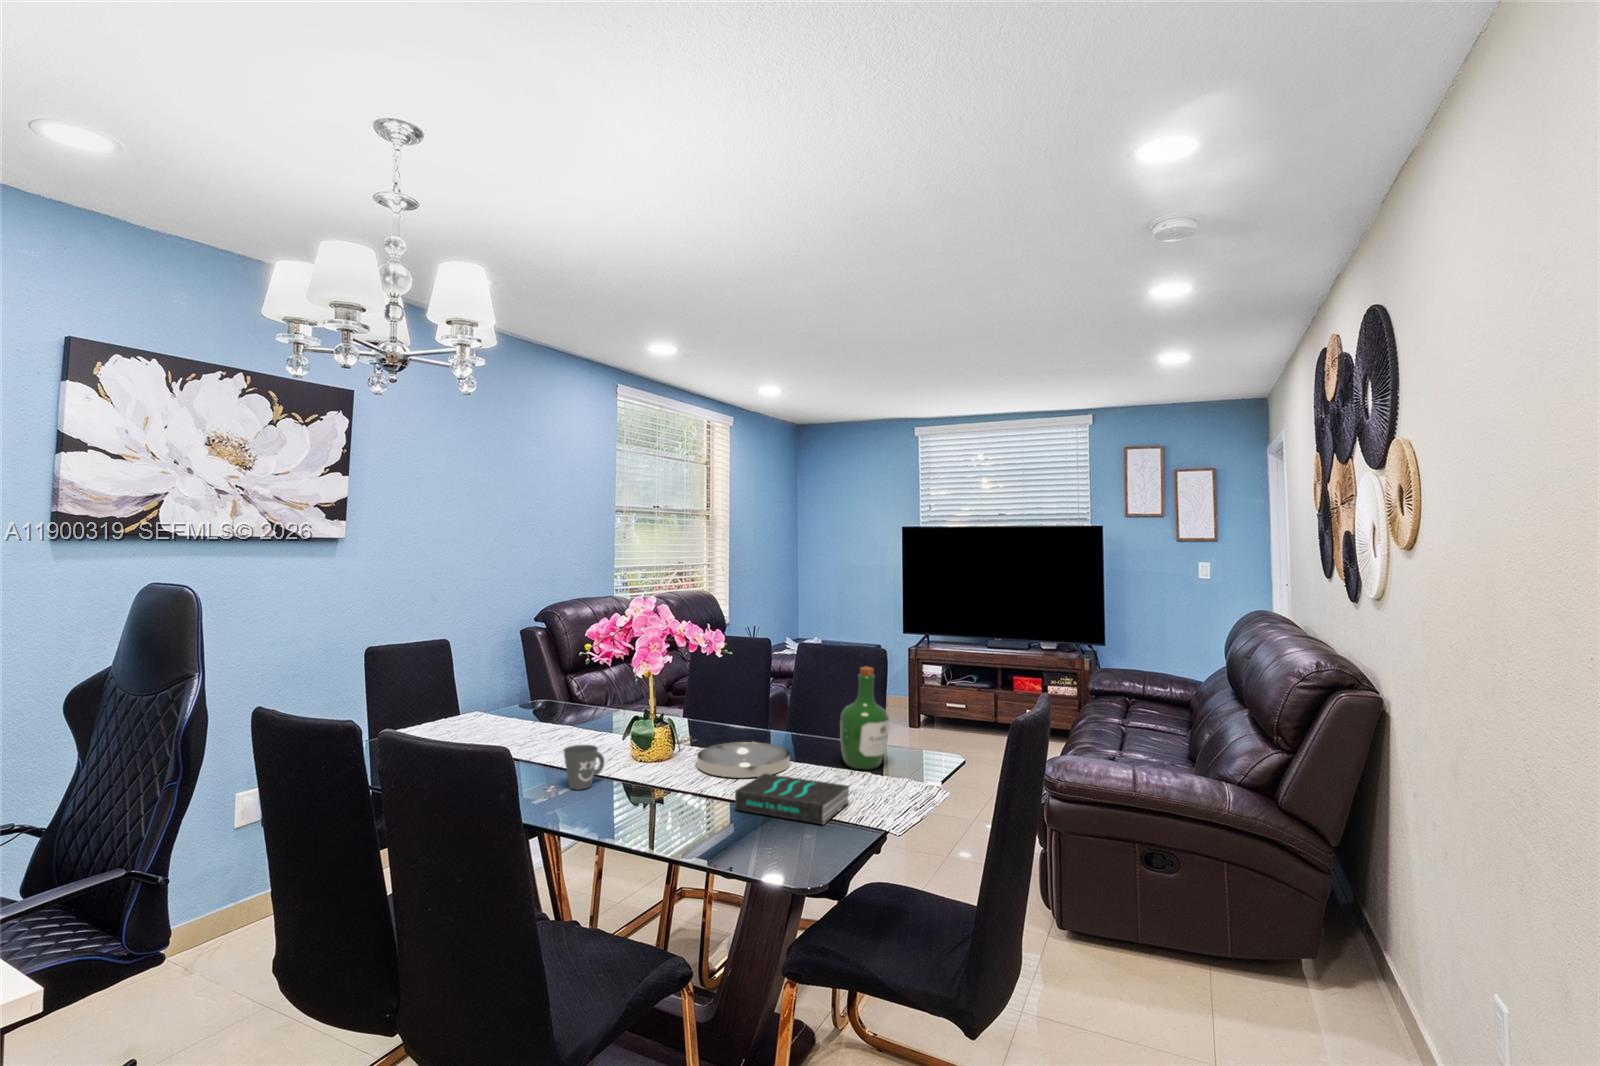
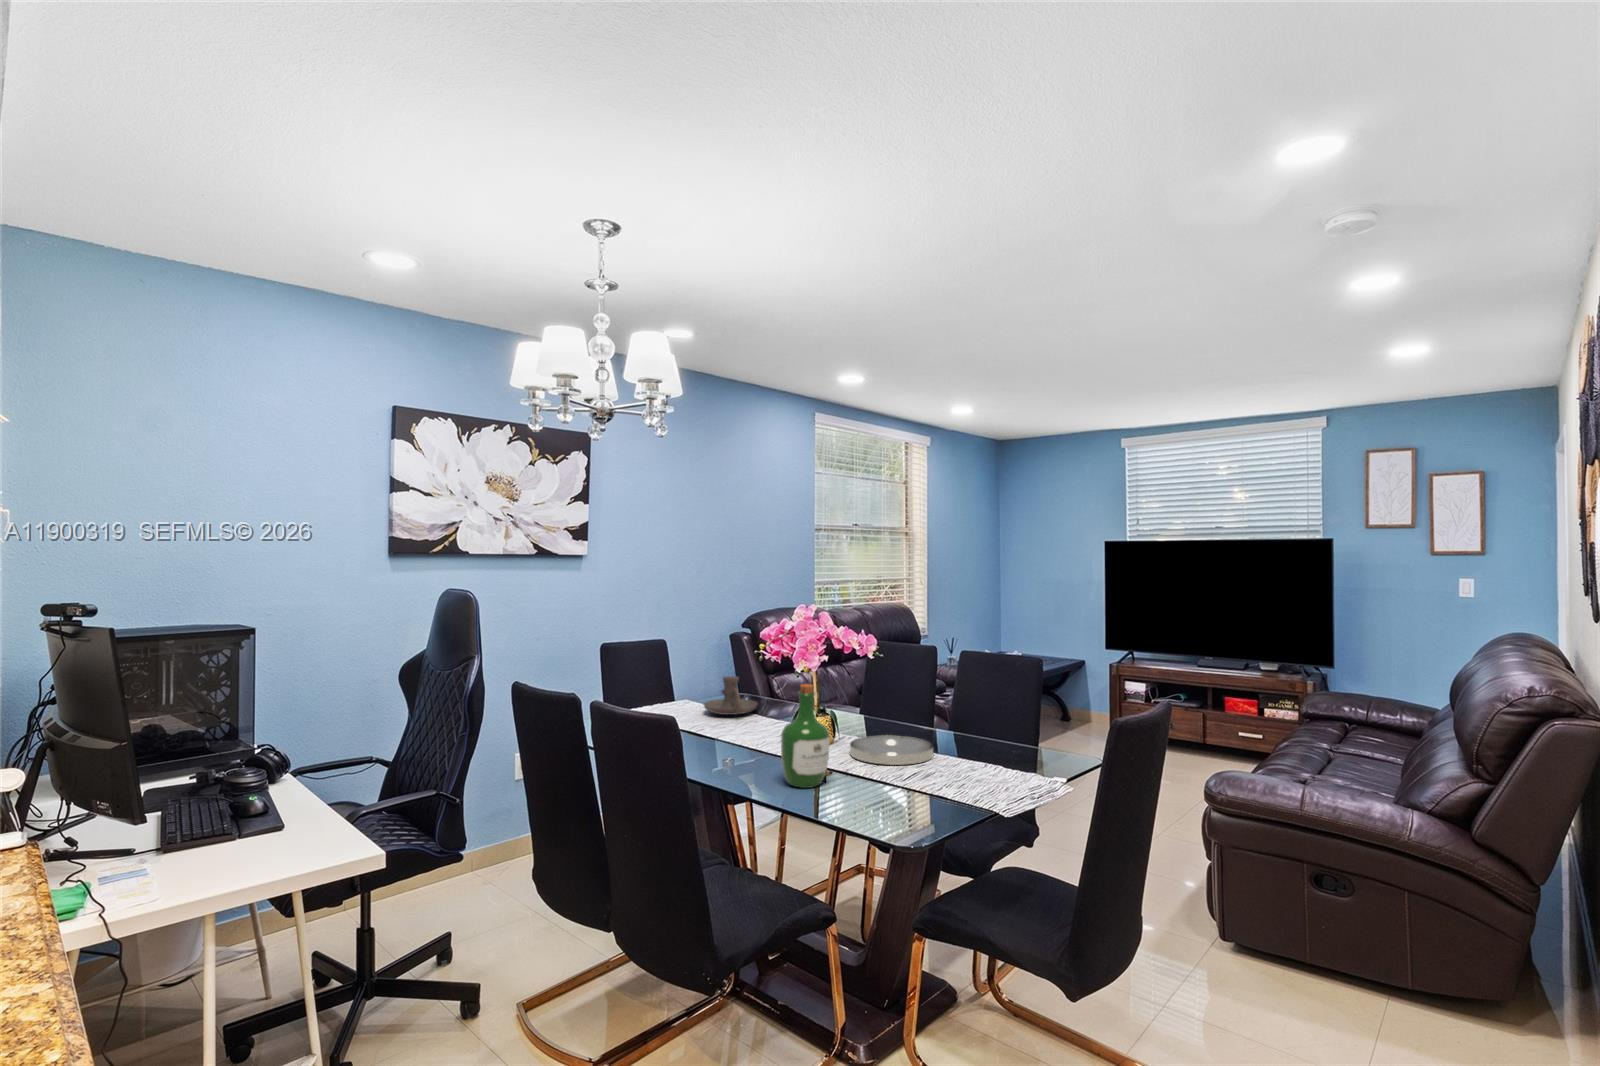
wine bottle: present [840,667,889,769] -> present [781,684,830,788]
candle holder: none [507,682,573,727] -> present [704,676,757,715]
mug: present [564,745,604,790] -> none [734,727,769,764]
book: present [735,774,849,824] -> none [869,761,975,806]

